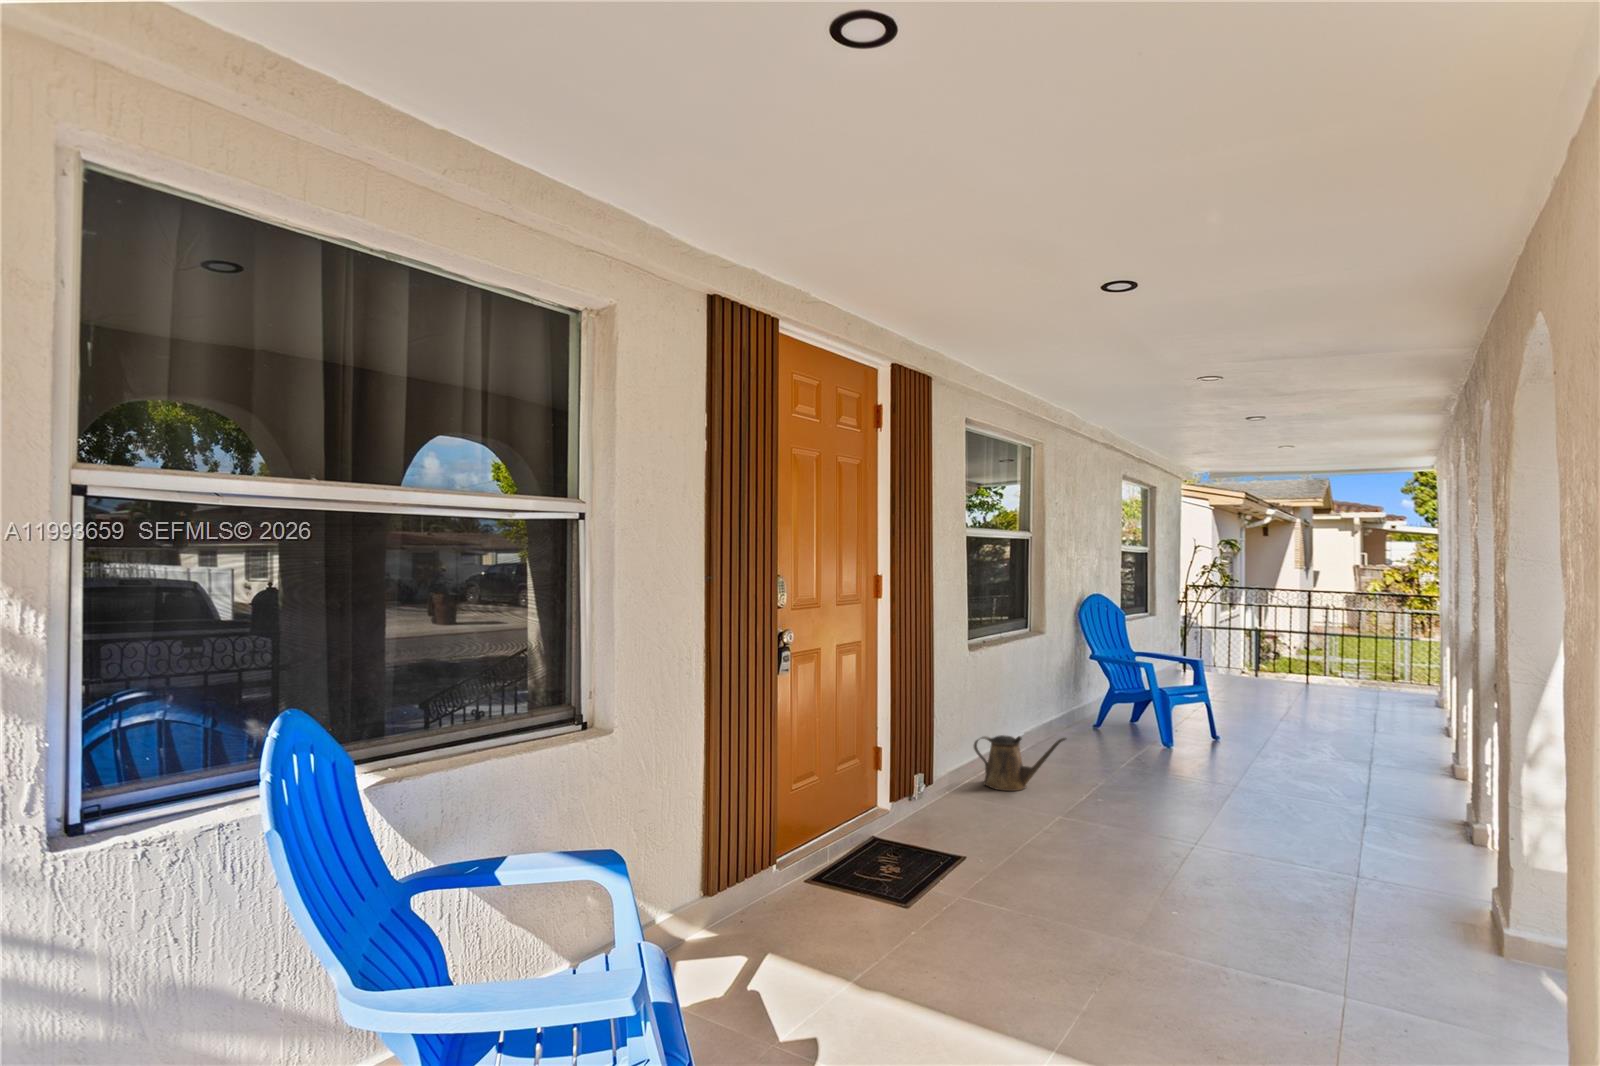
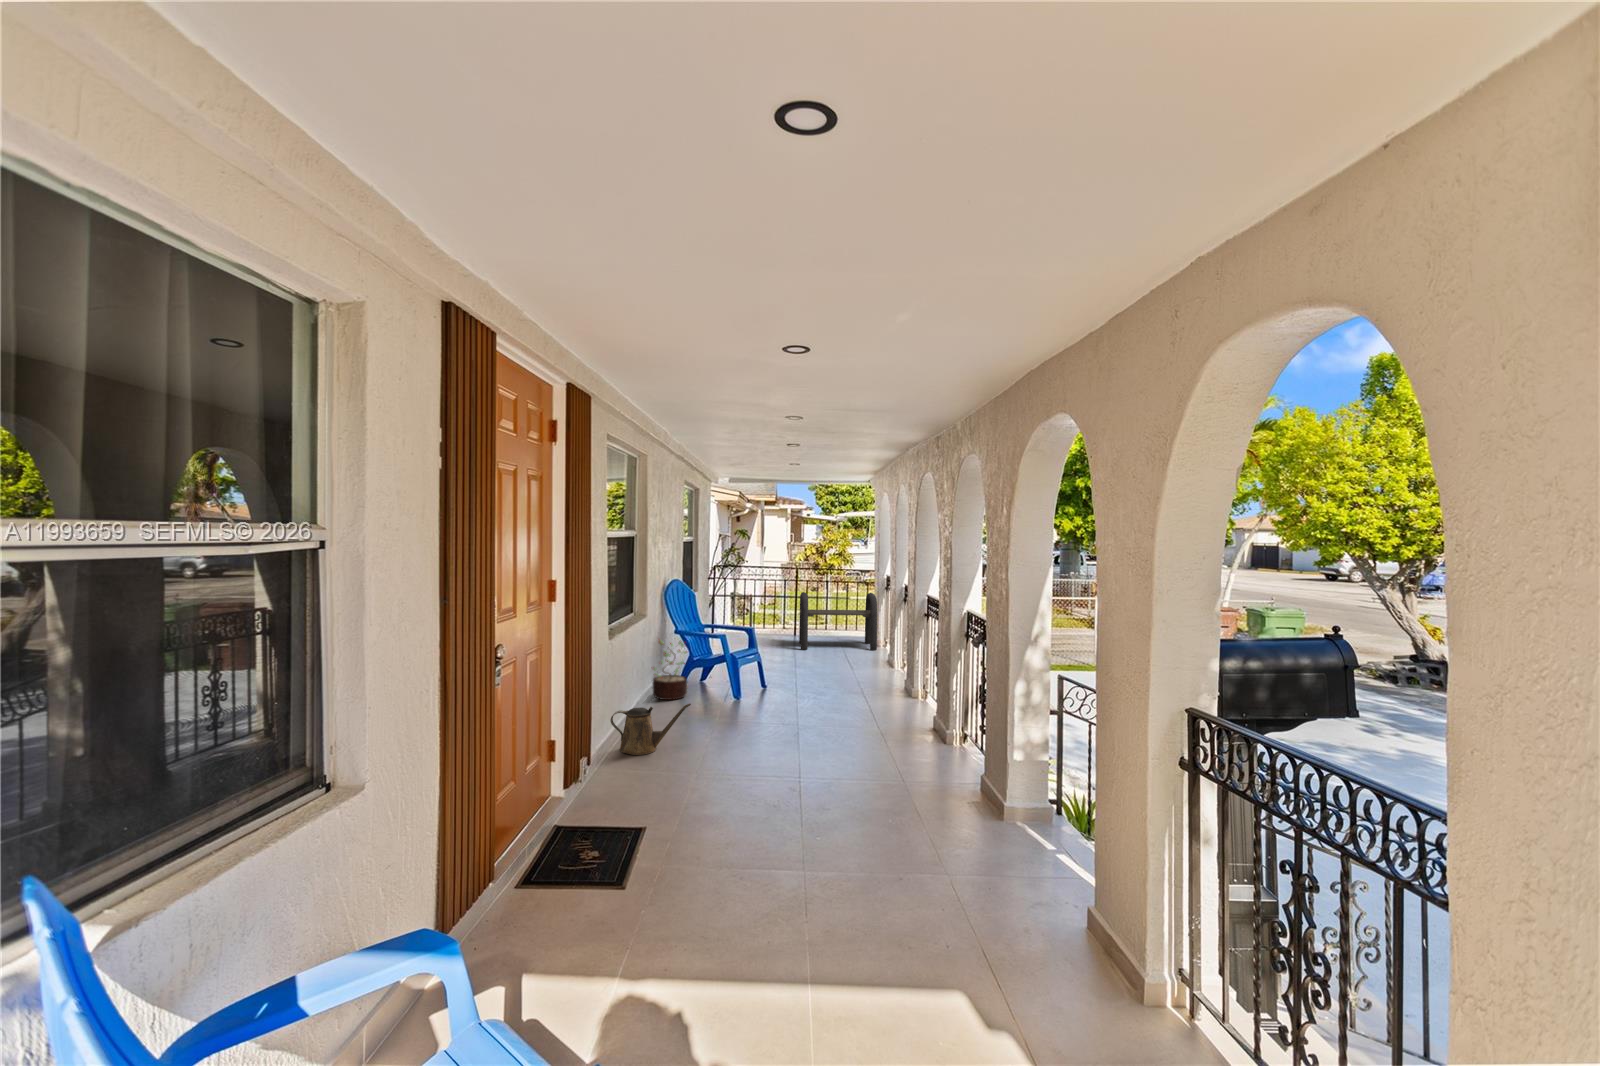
bench: none [1305,624,1437,716] -> present [799,592,877,650]
decorative plant: none [1056,663,1106,741] -> present [653,640,687,700]

